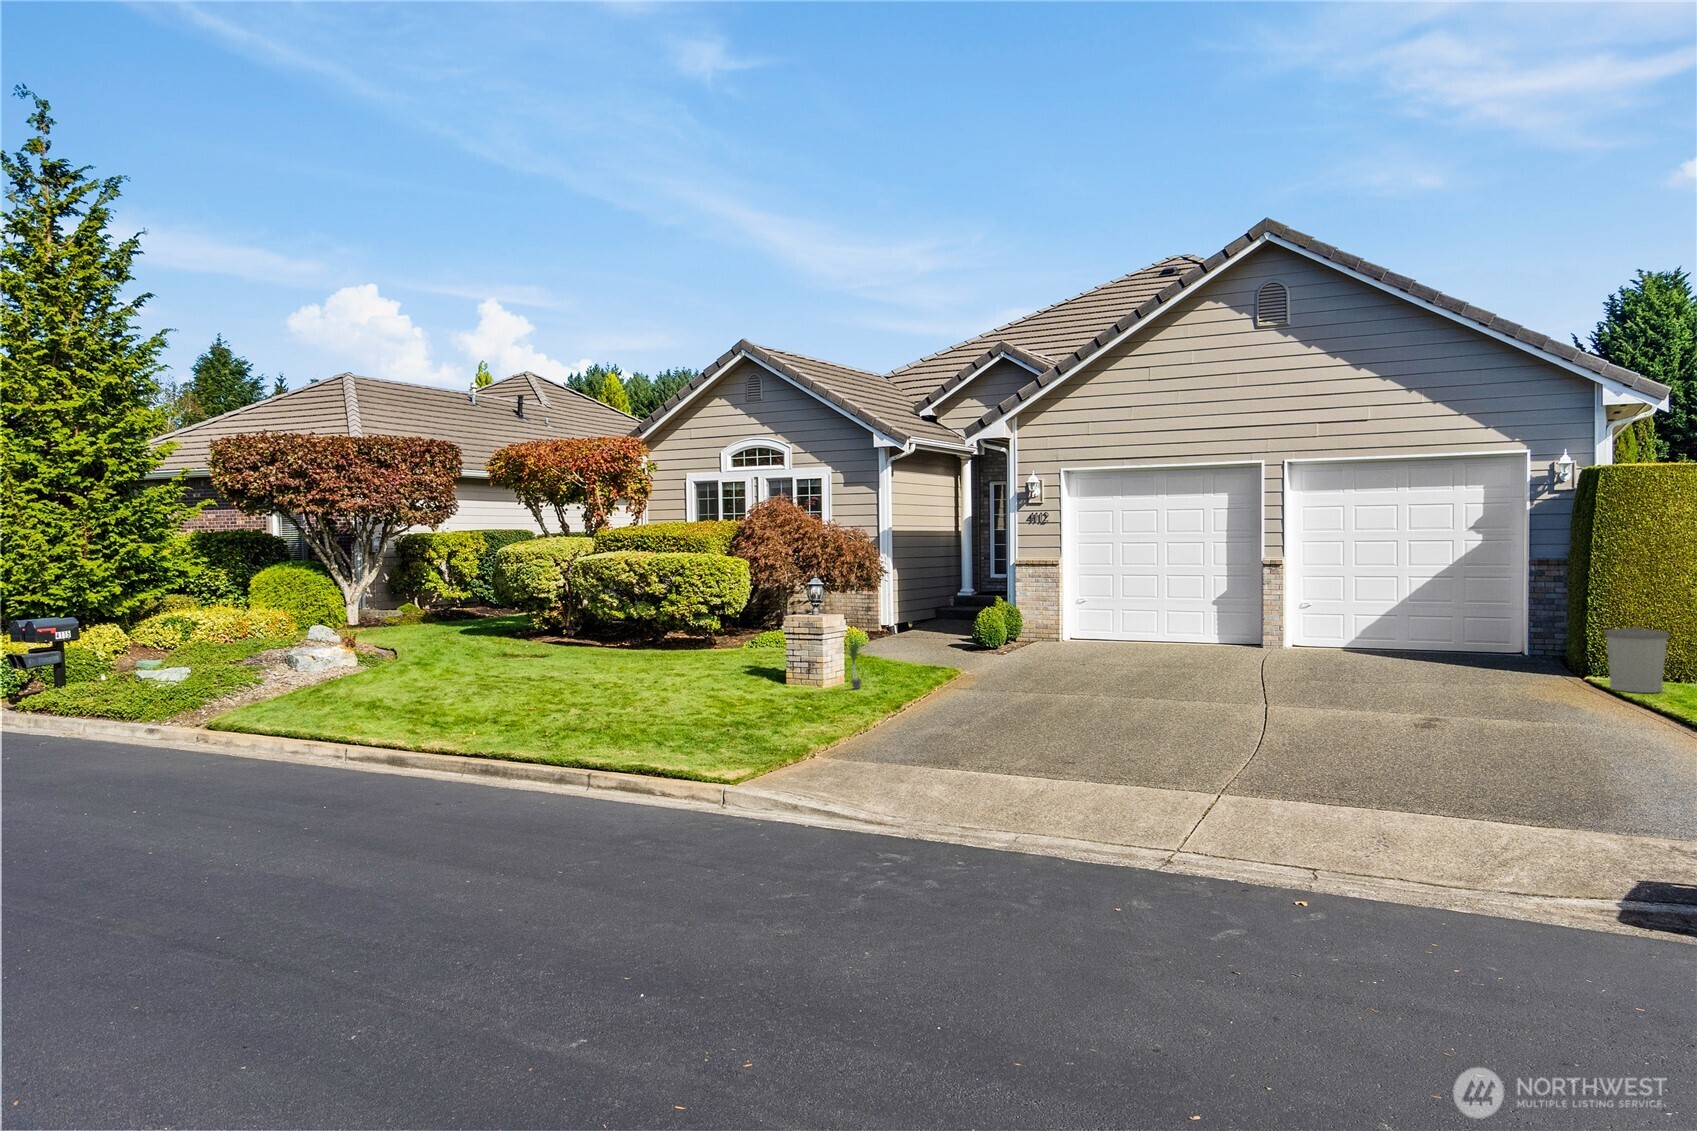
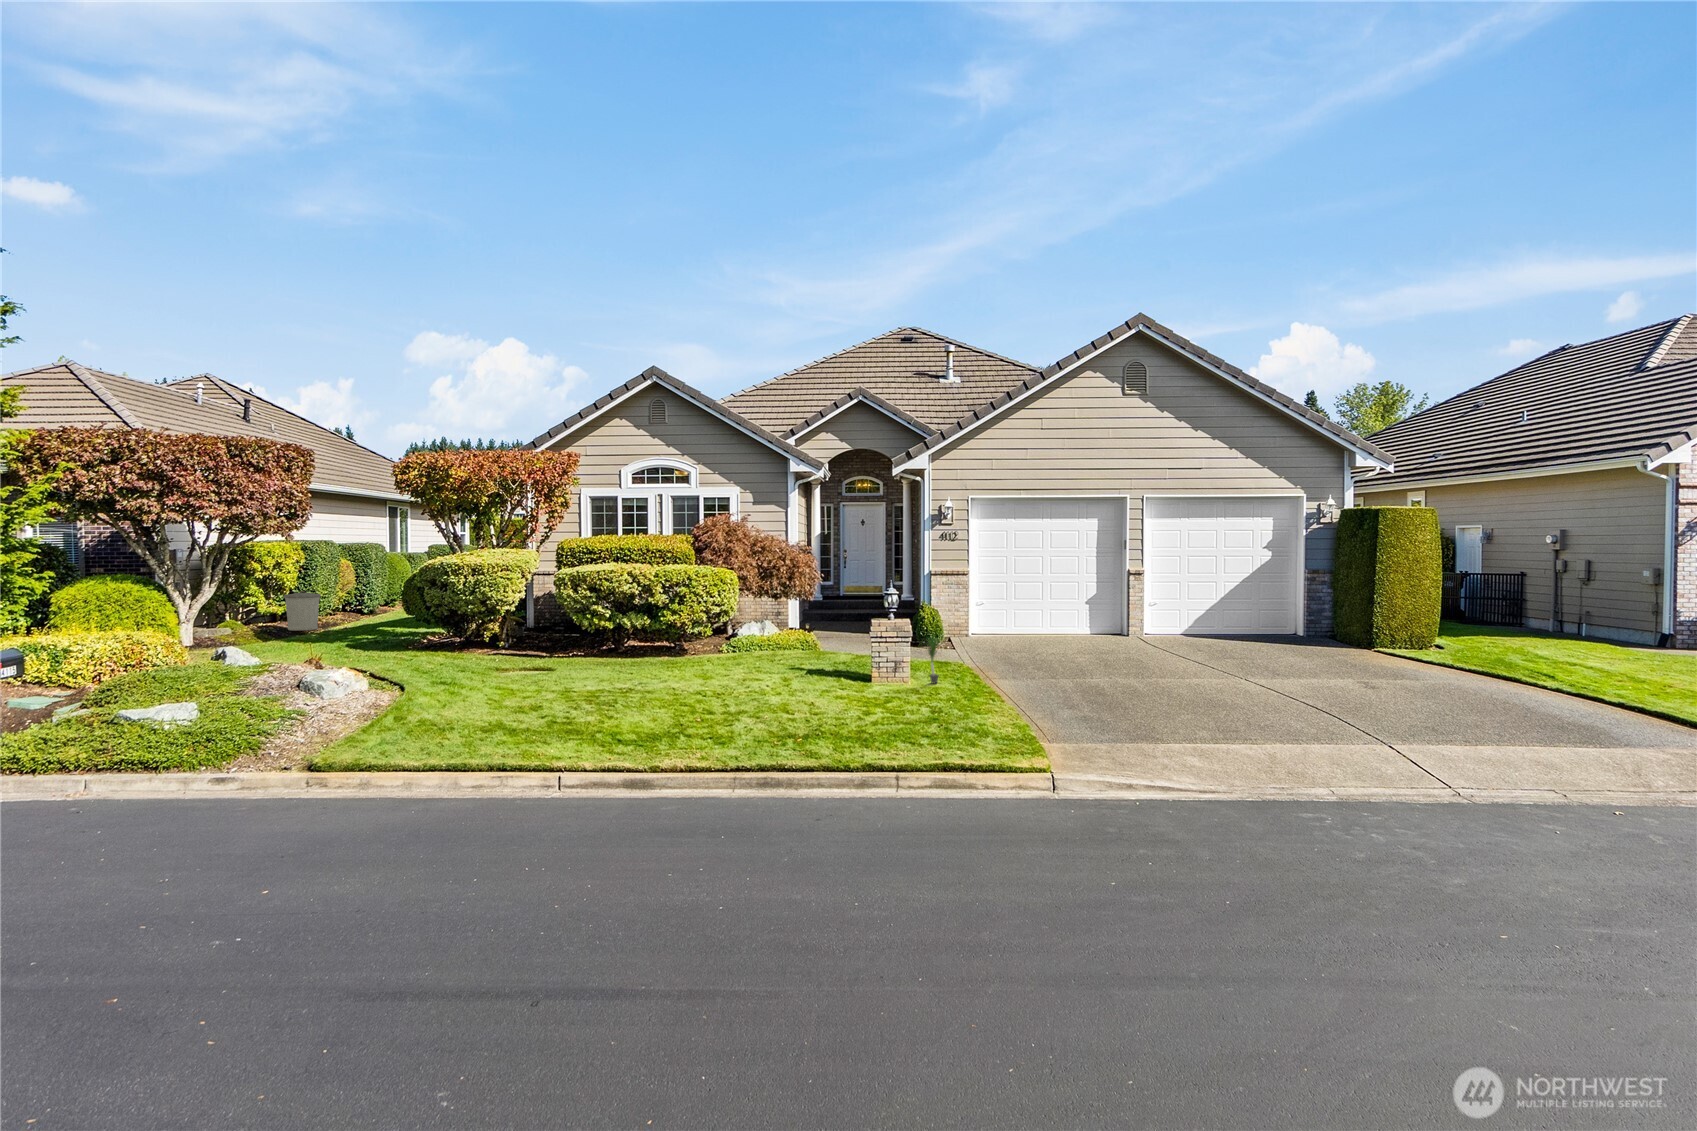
trash can: present [1605,626,1669,693] -> present [284,591,321,631]

